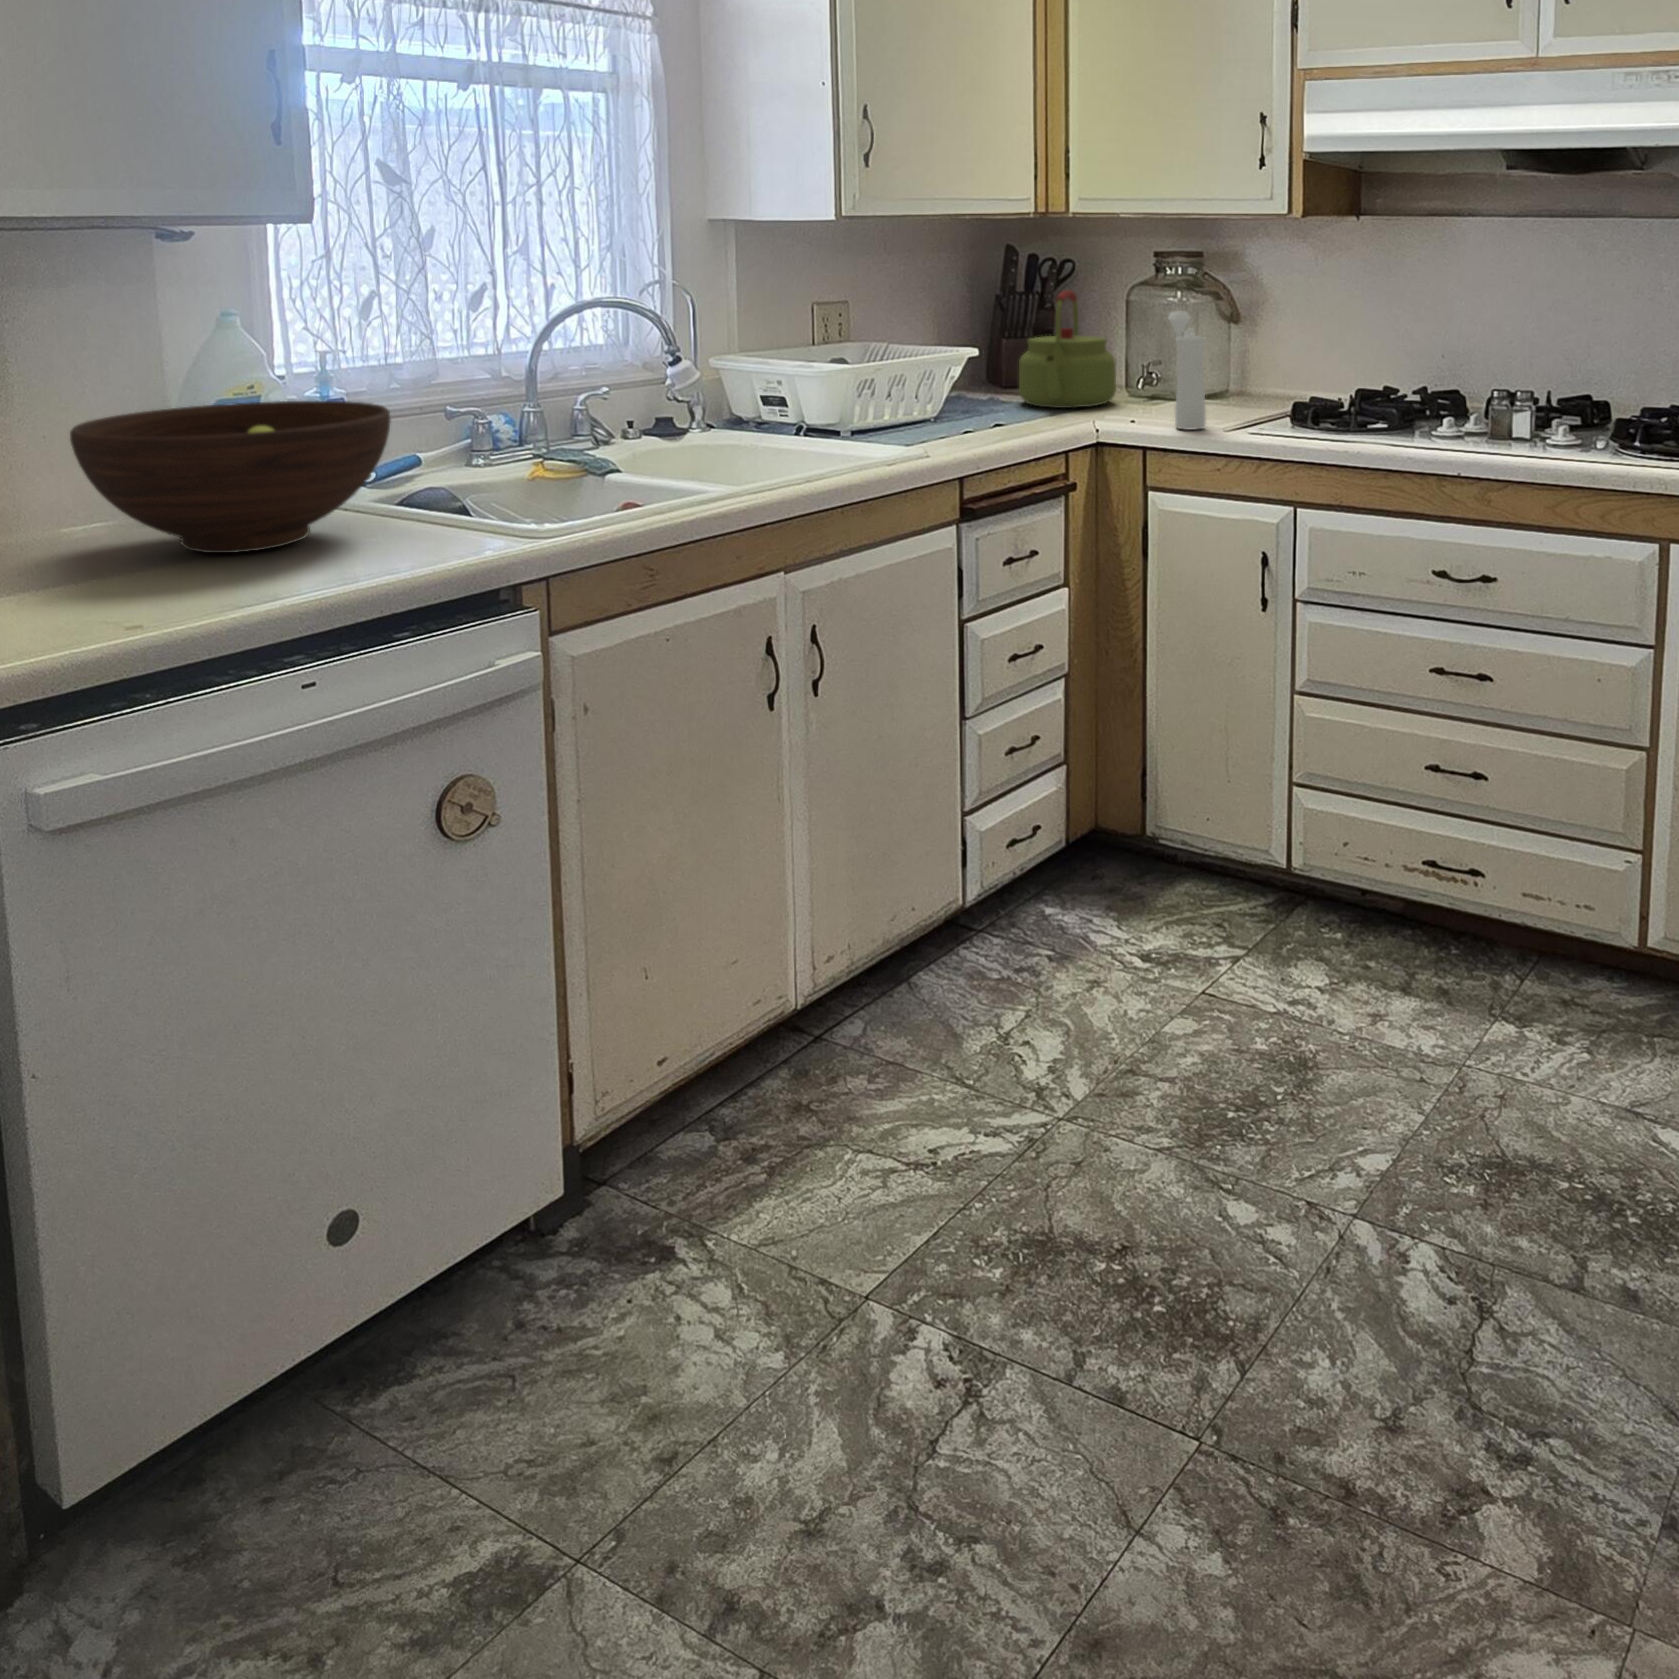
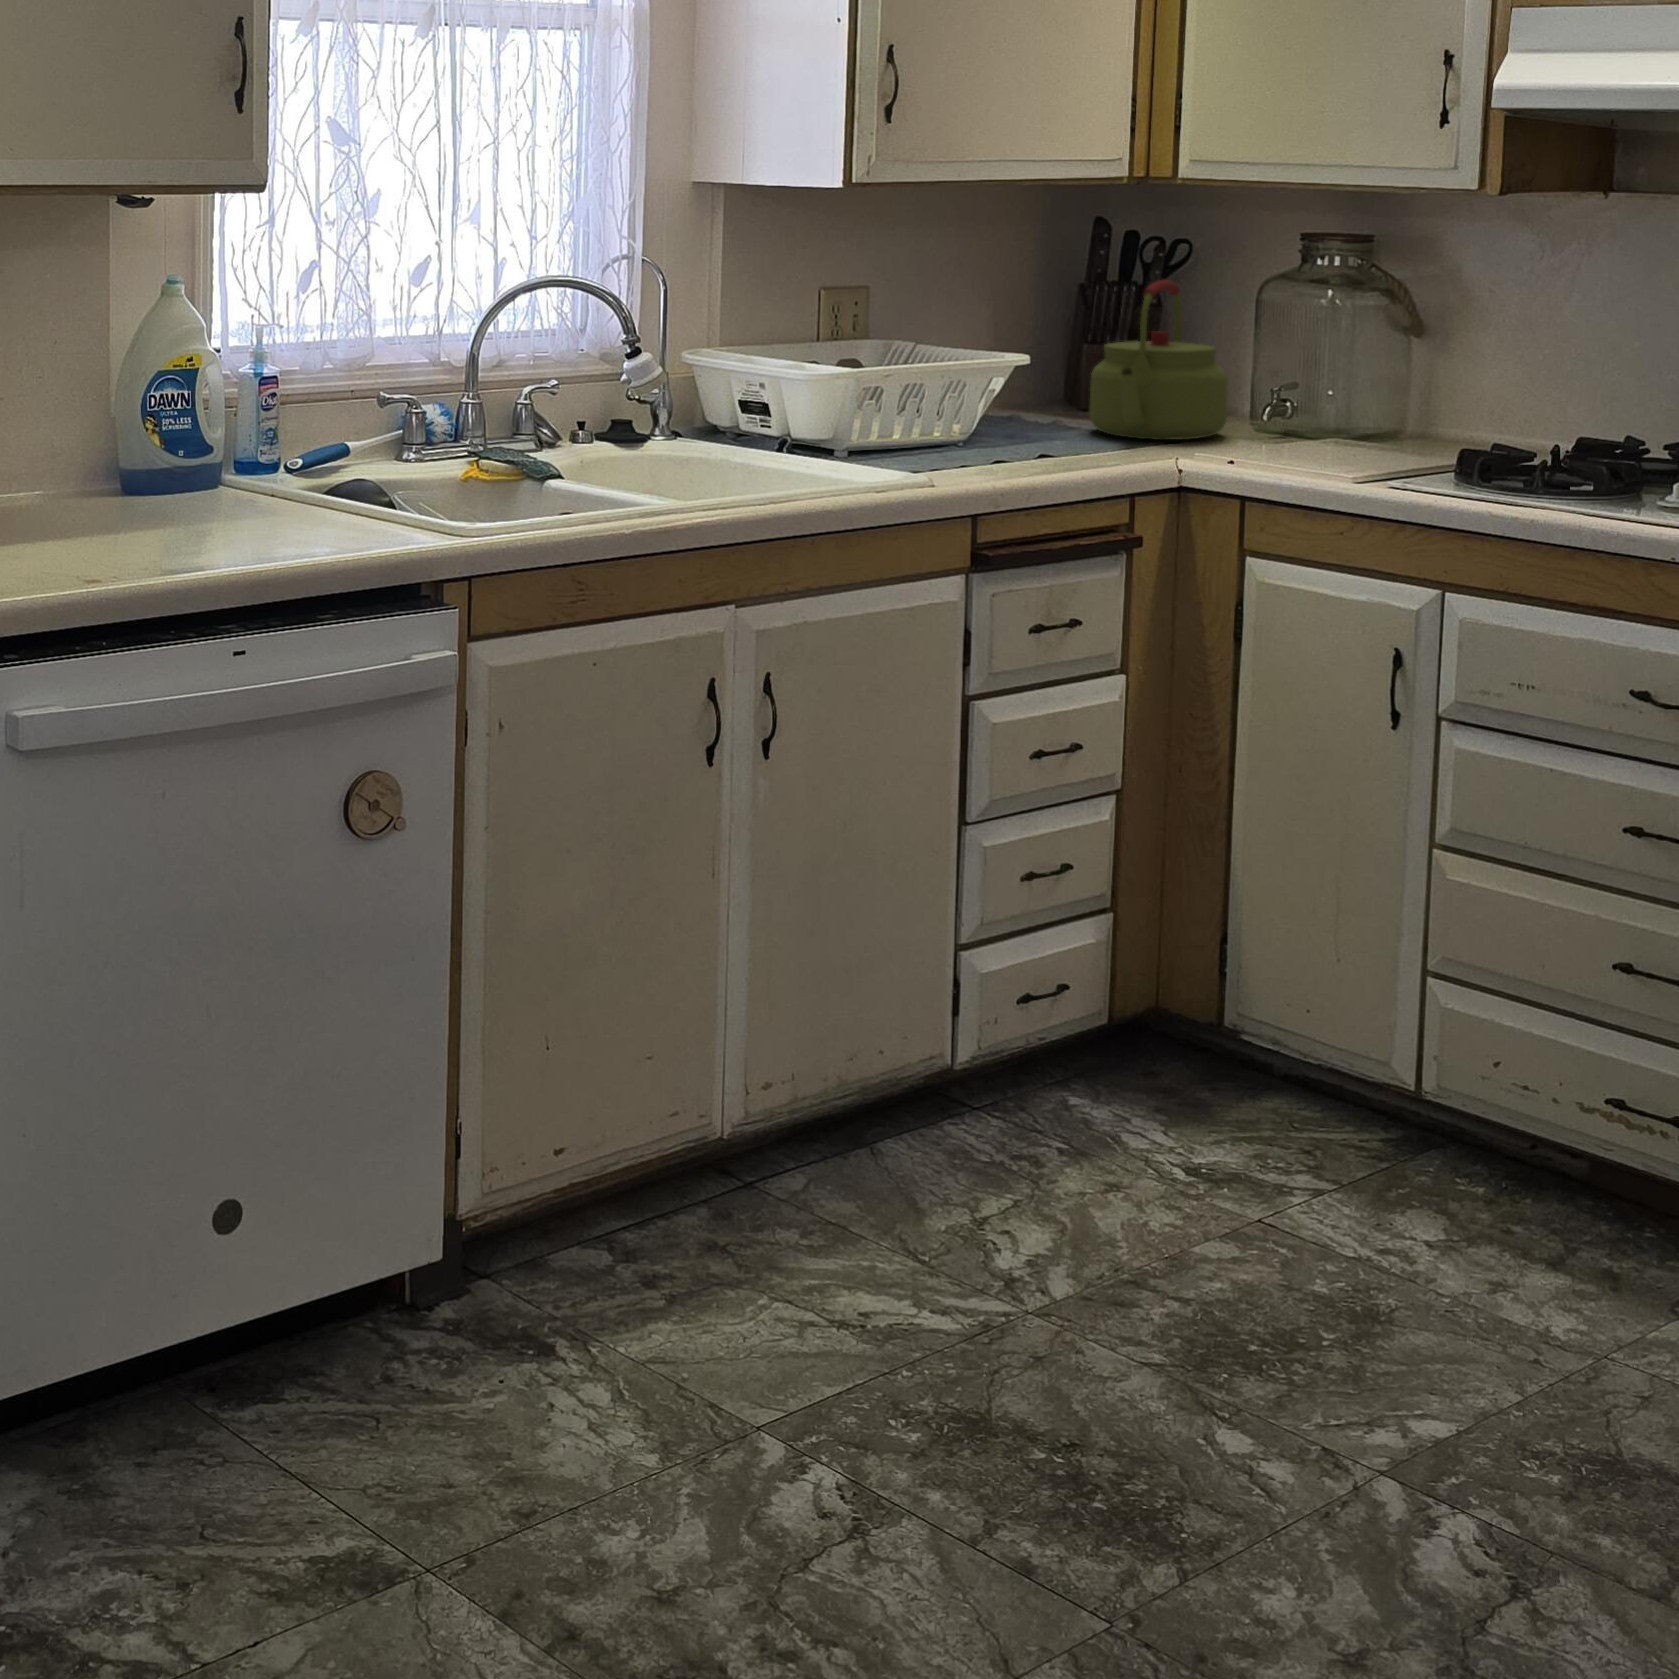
pepper mill: present [1168,312,1206,430] -> none [1287,316,1336,477]
fruit bowl: present [70,401,390,553] -> none [38,379,324,530]

